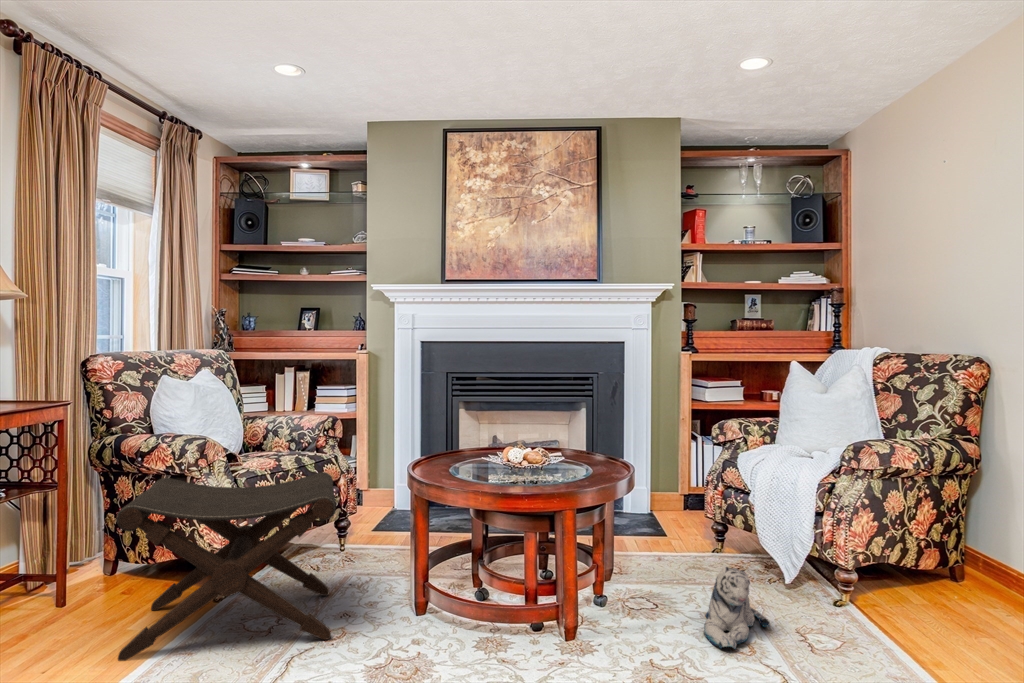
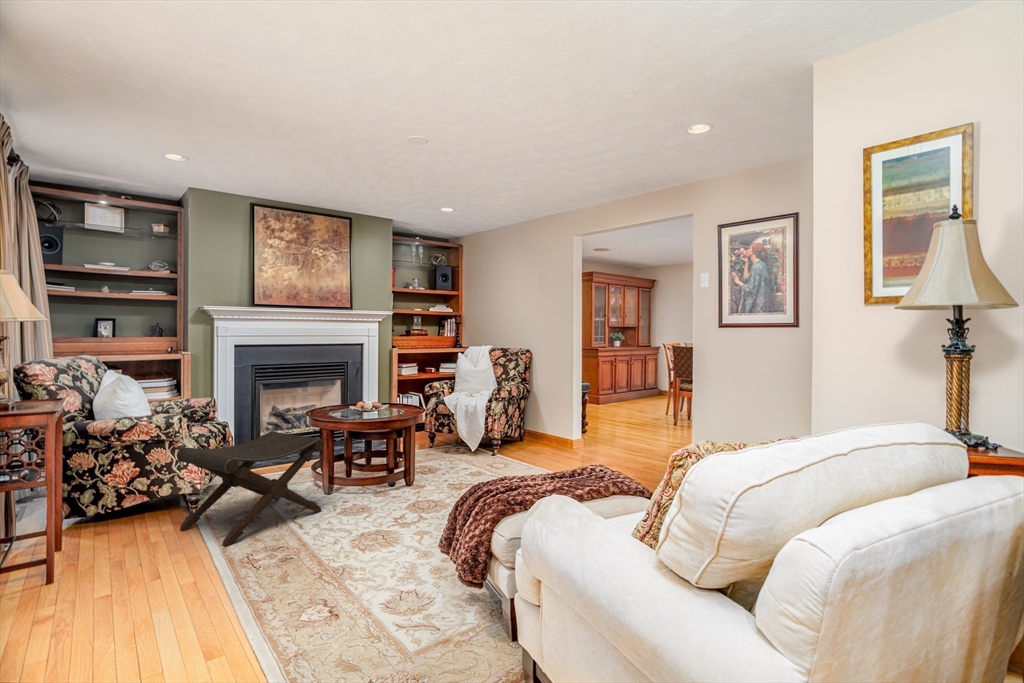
plush toy: present [704,567,770,649] -> none [458,443,484,474]

